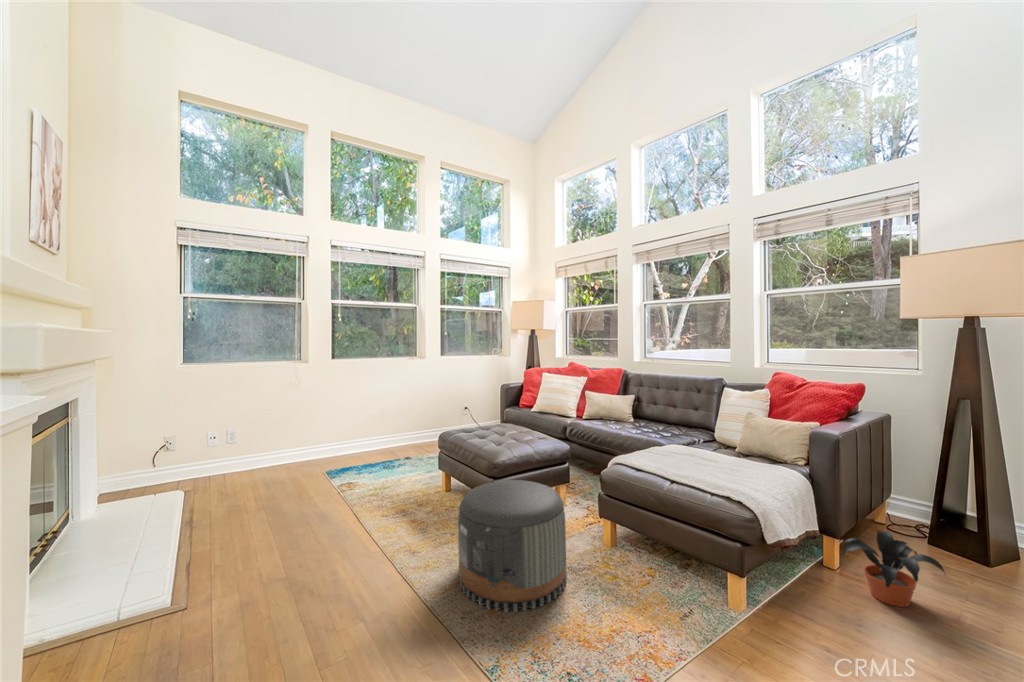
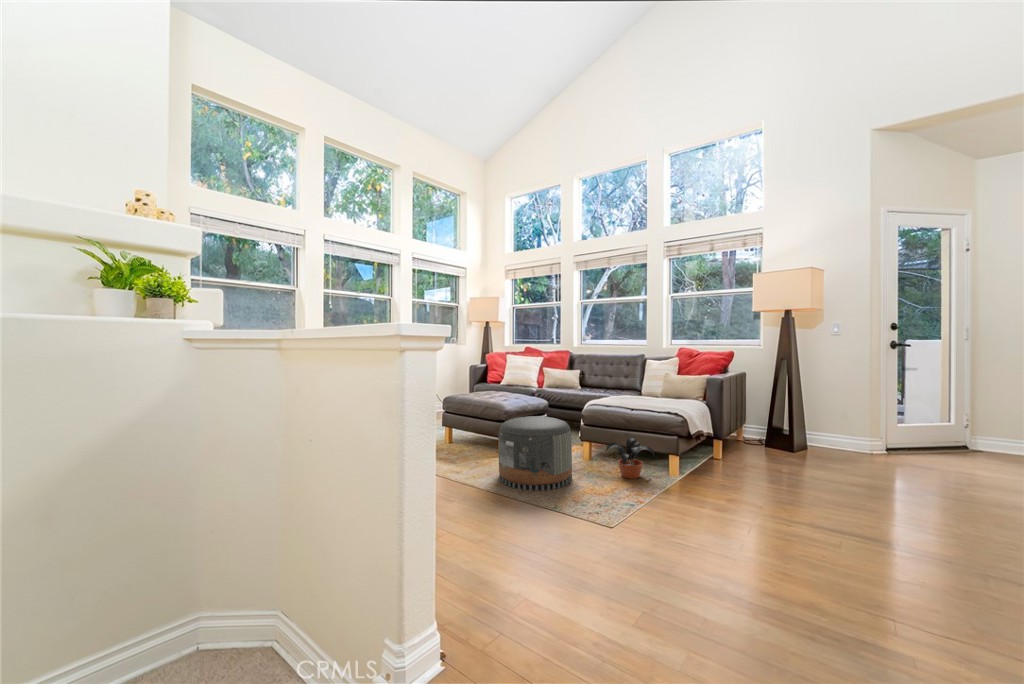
potted plant: present [842,530,945,607] -> present [606,438,654,478]

